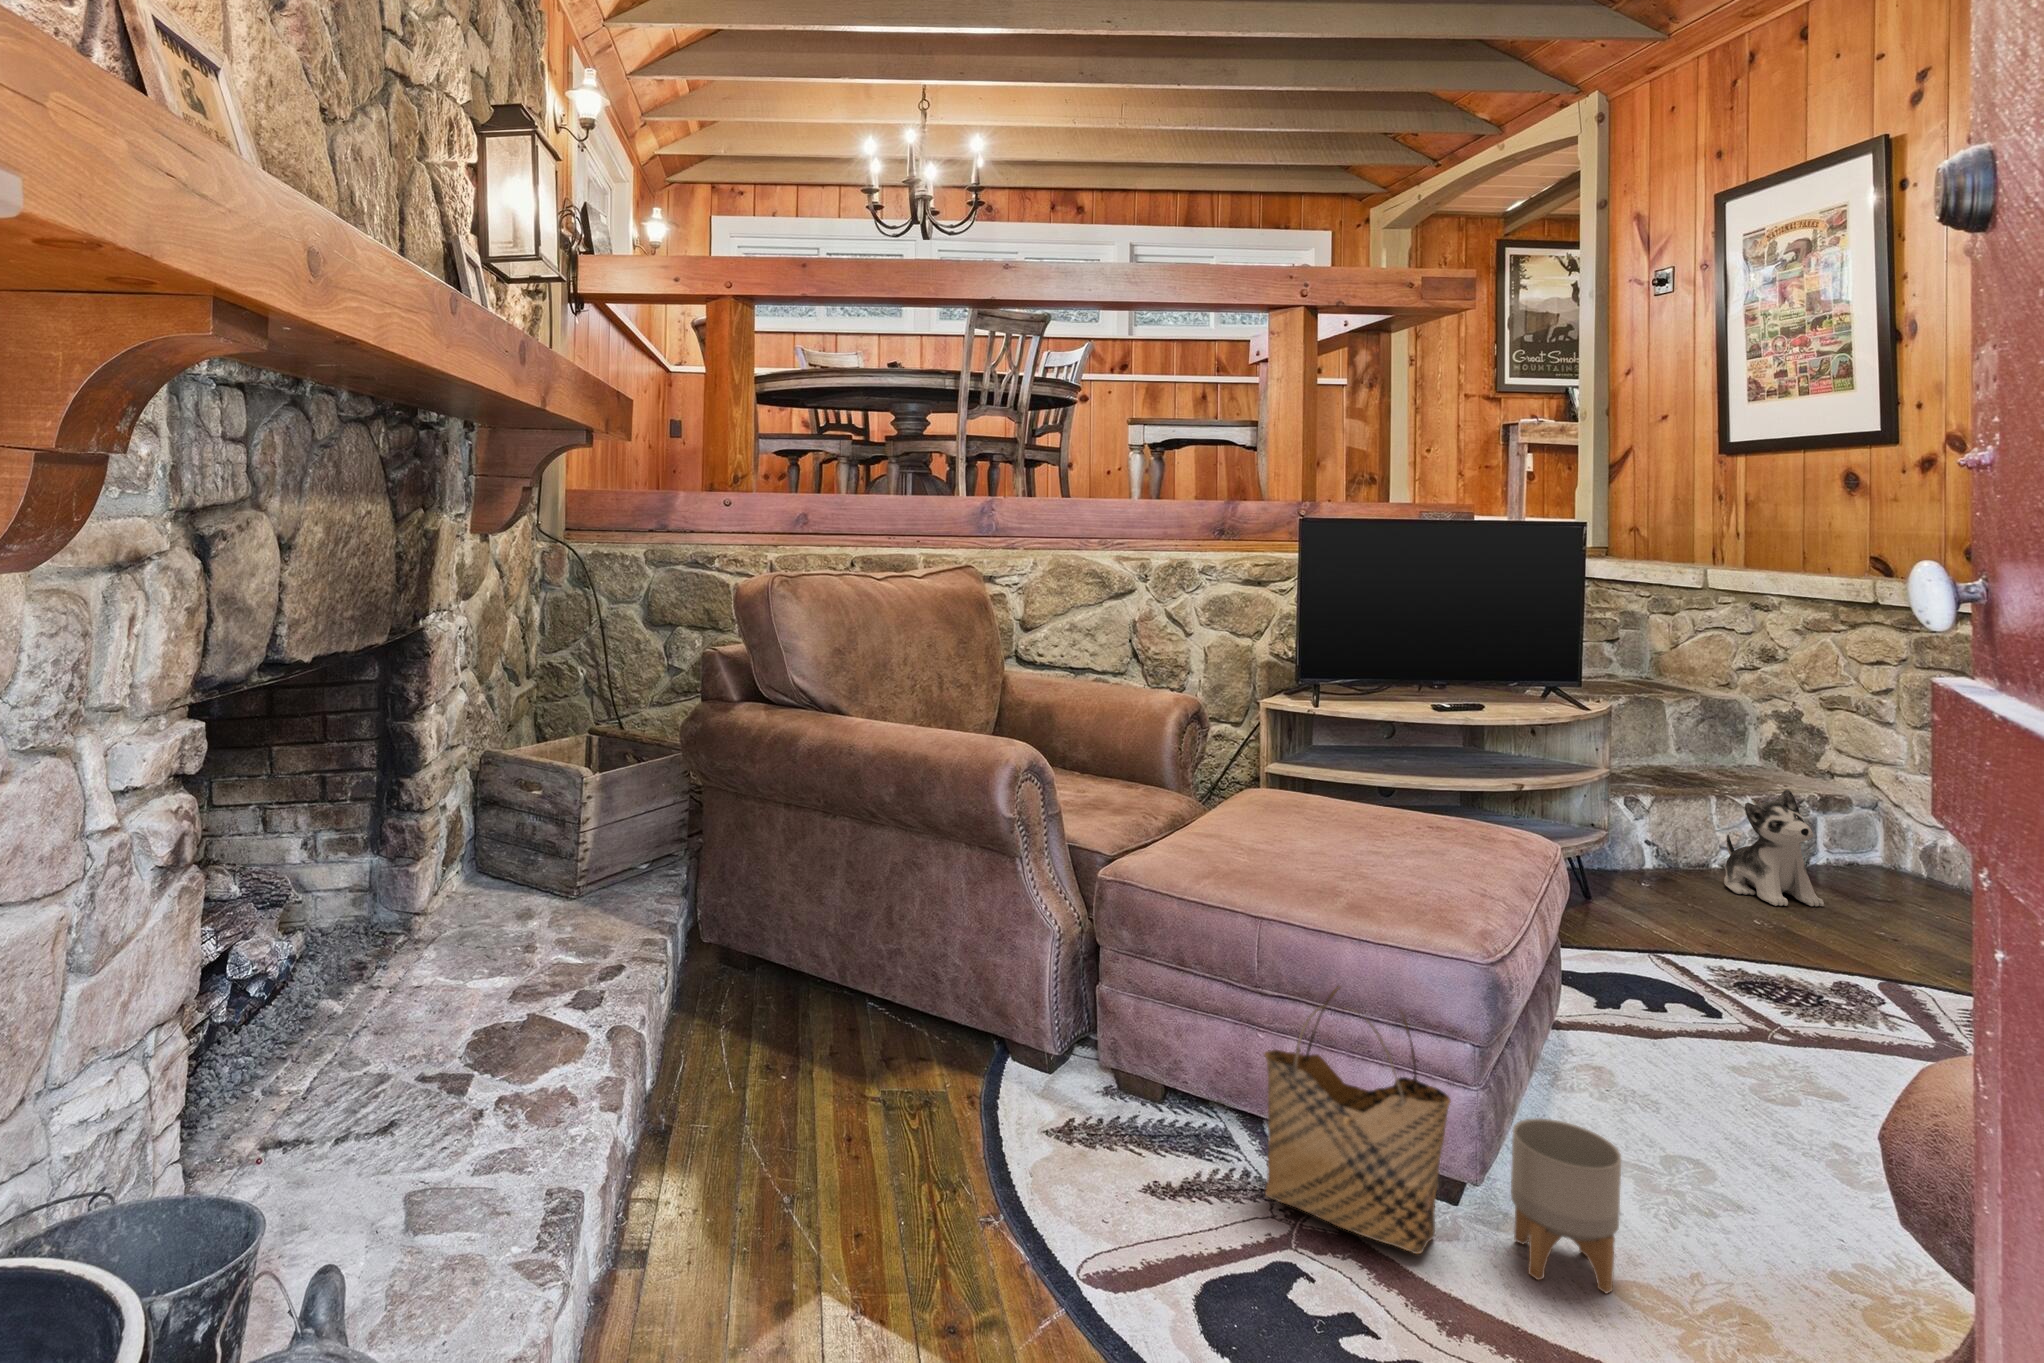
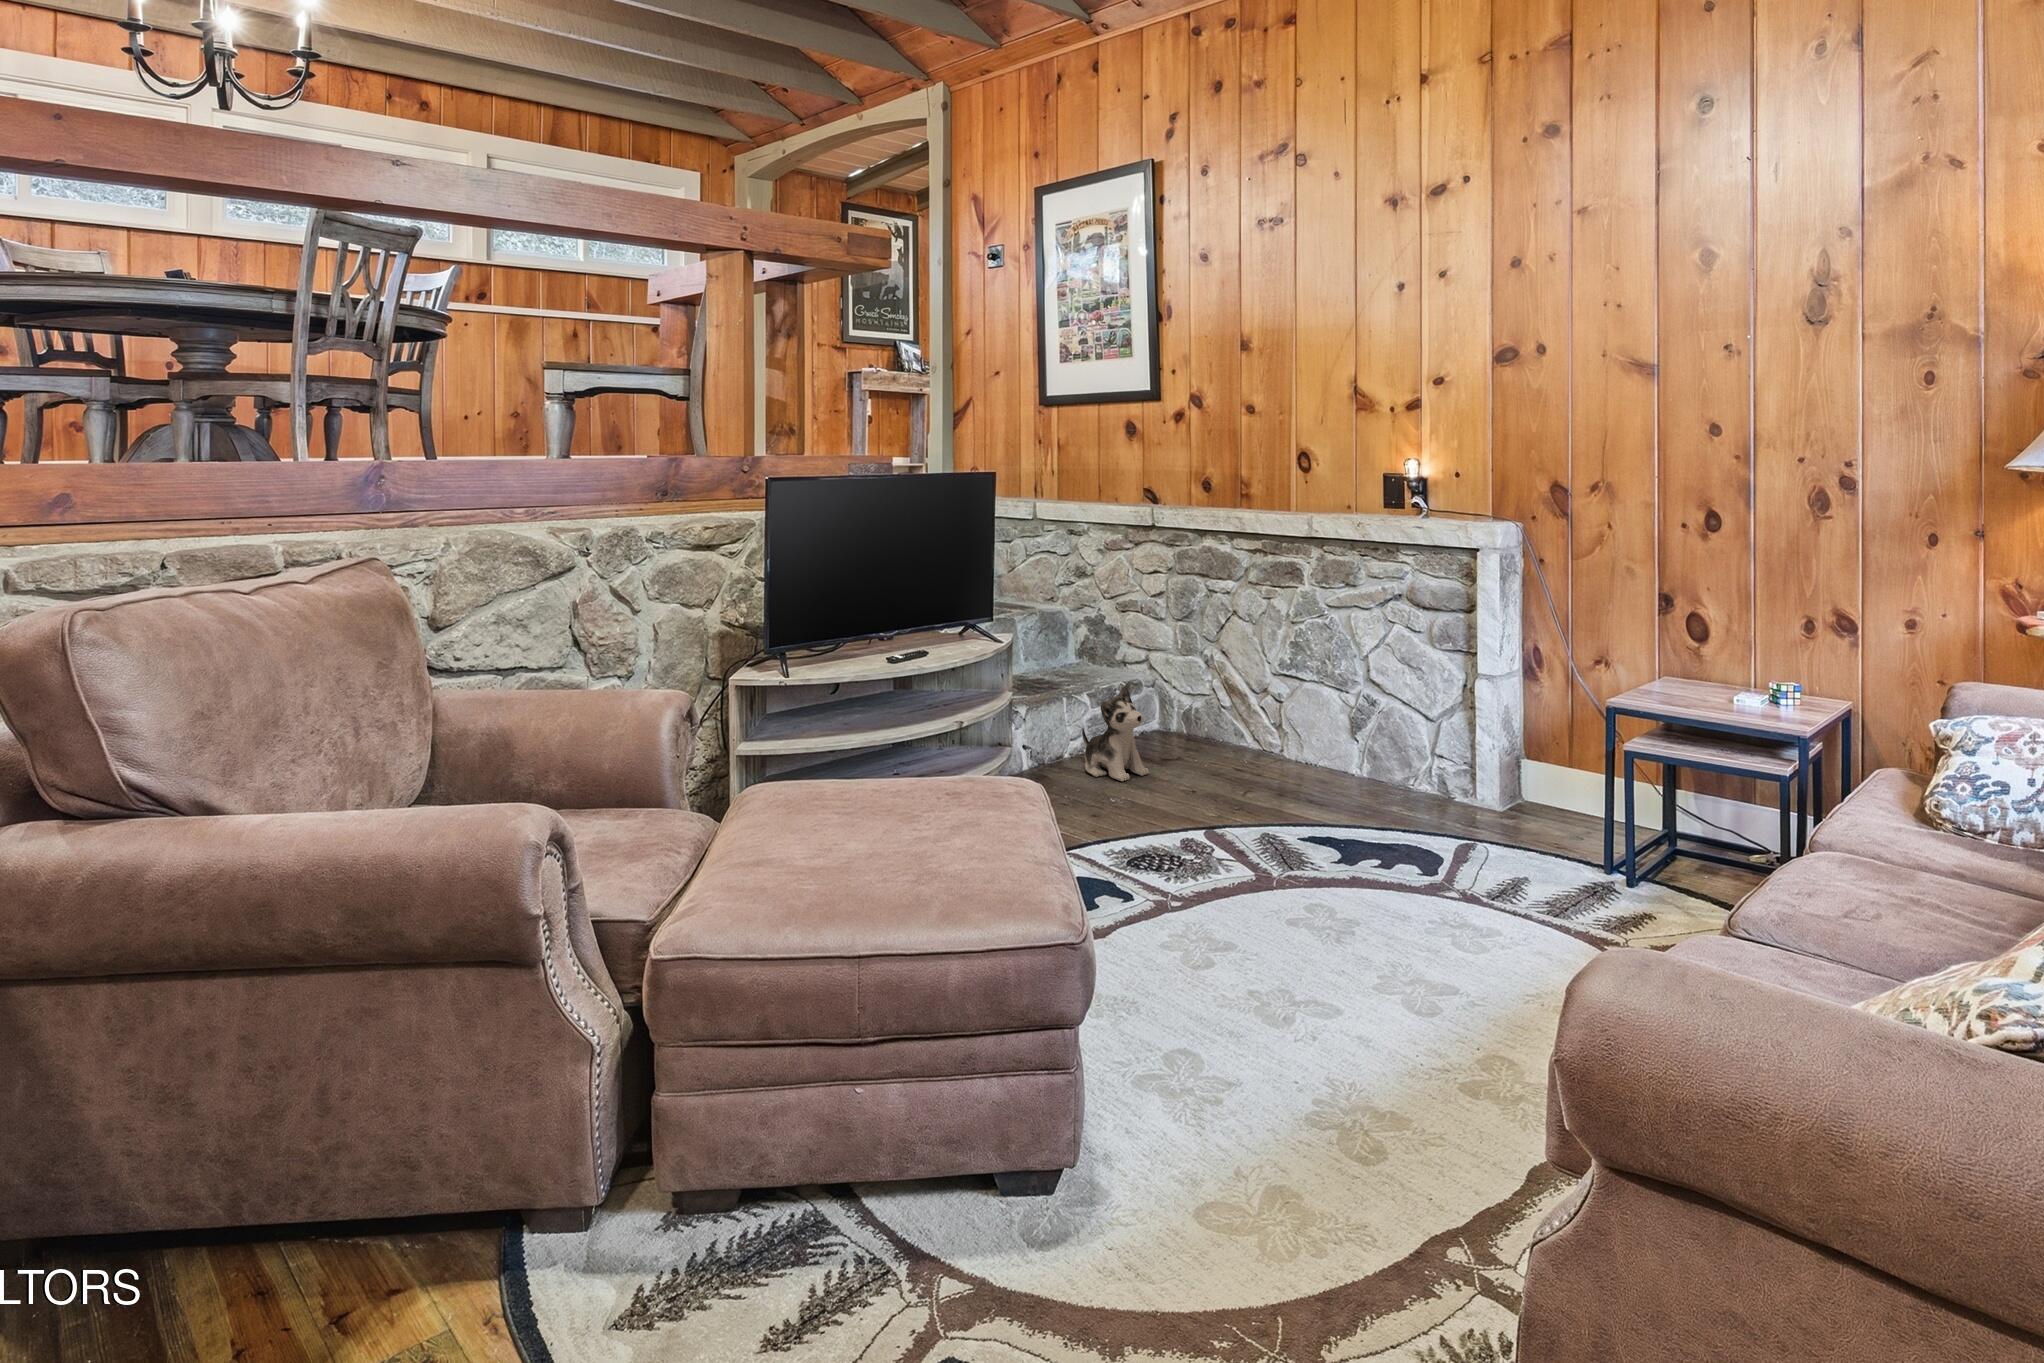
woven basket: present [1264,986,1451,1254] -> none [880,1005,1066,1289]
planter: present [1511,1118,1621,1293] -> none [1110,1082,1200,1252]

